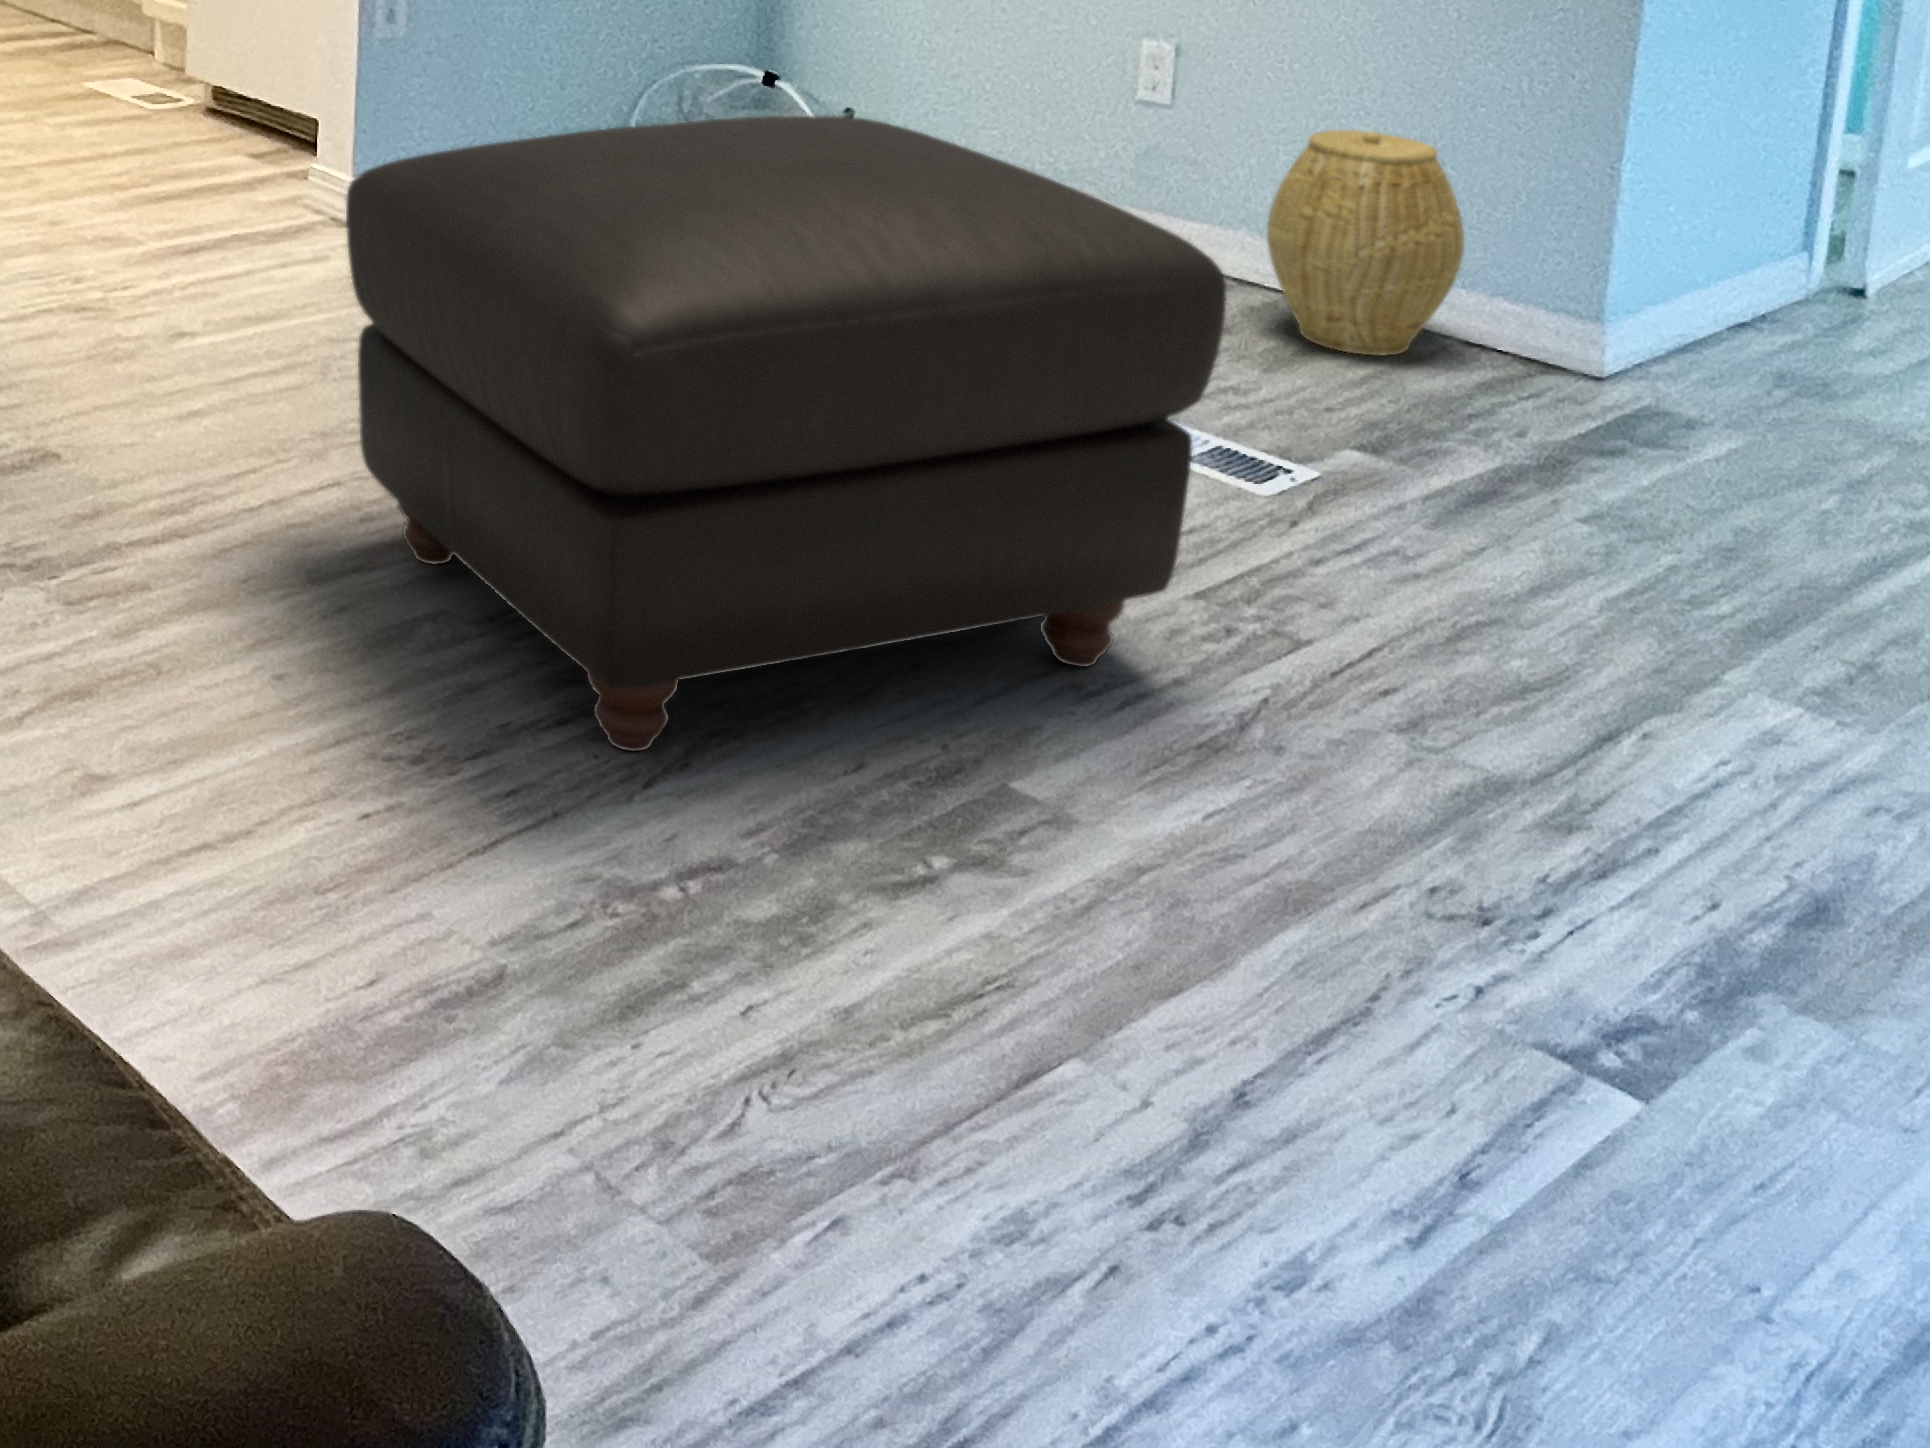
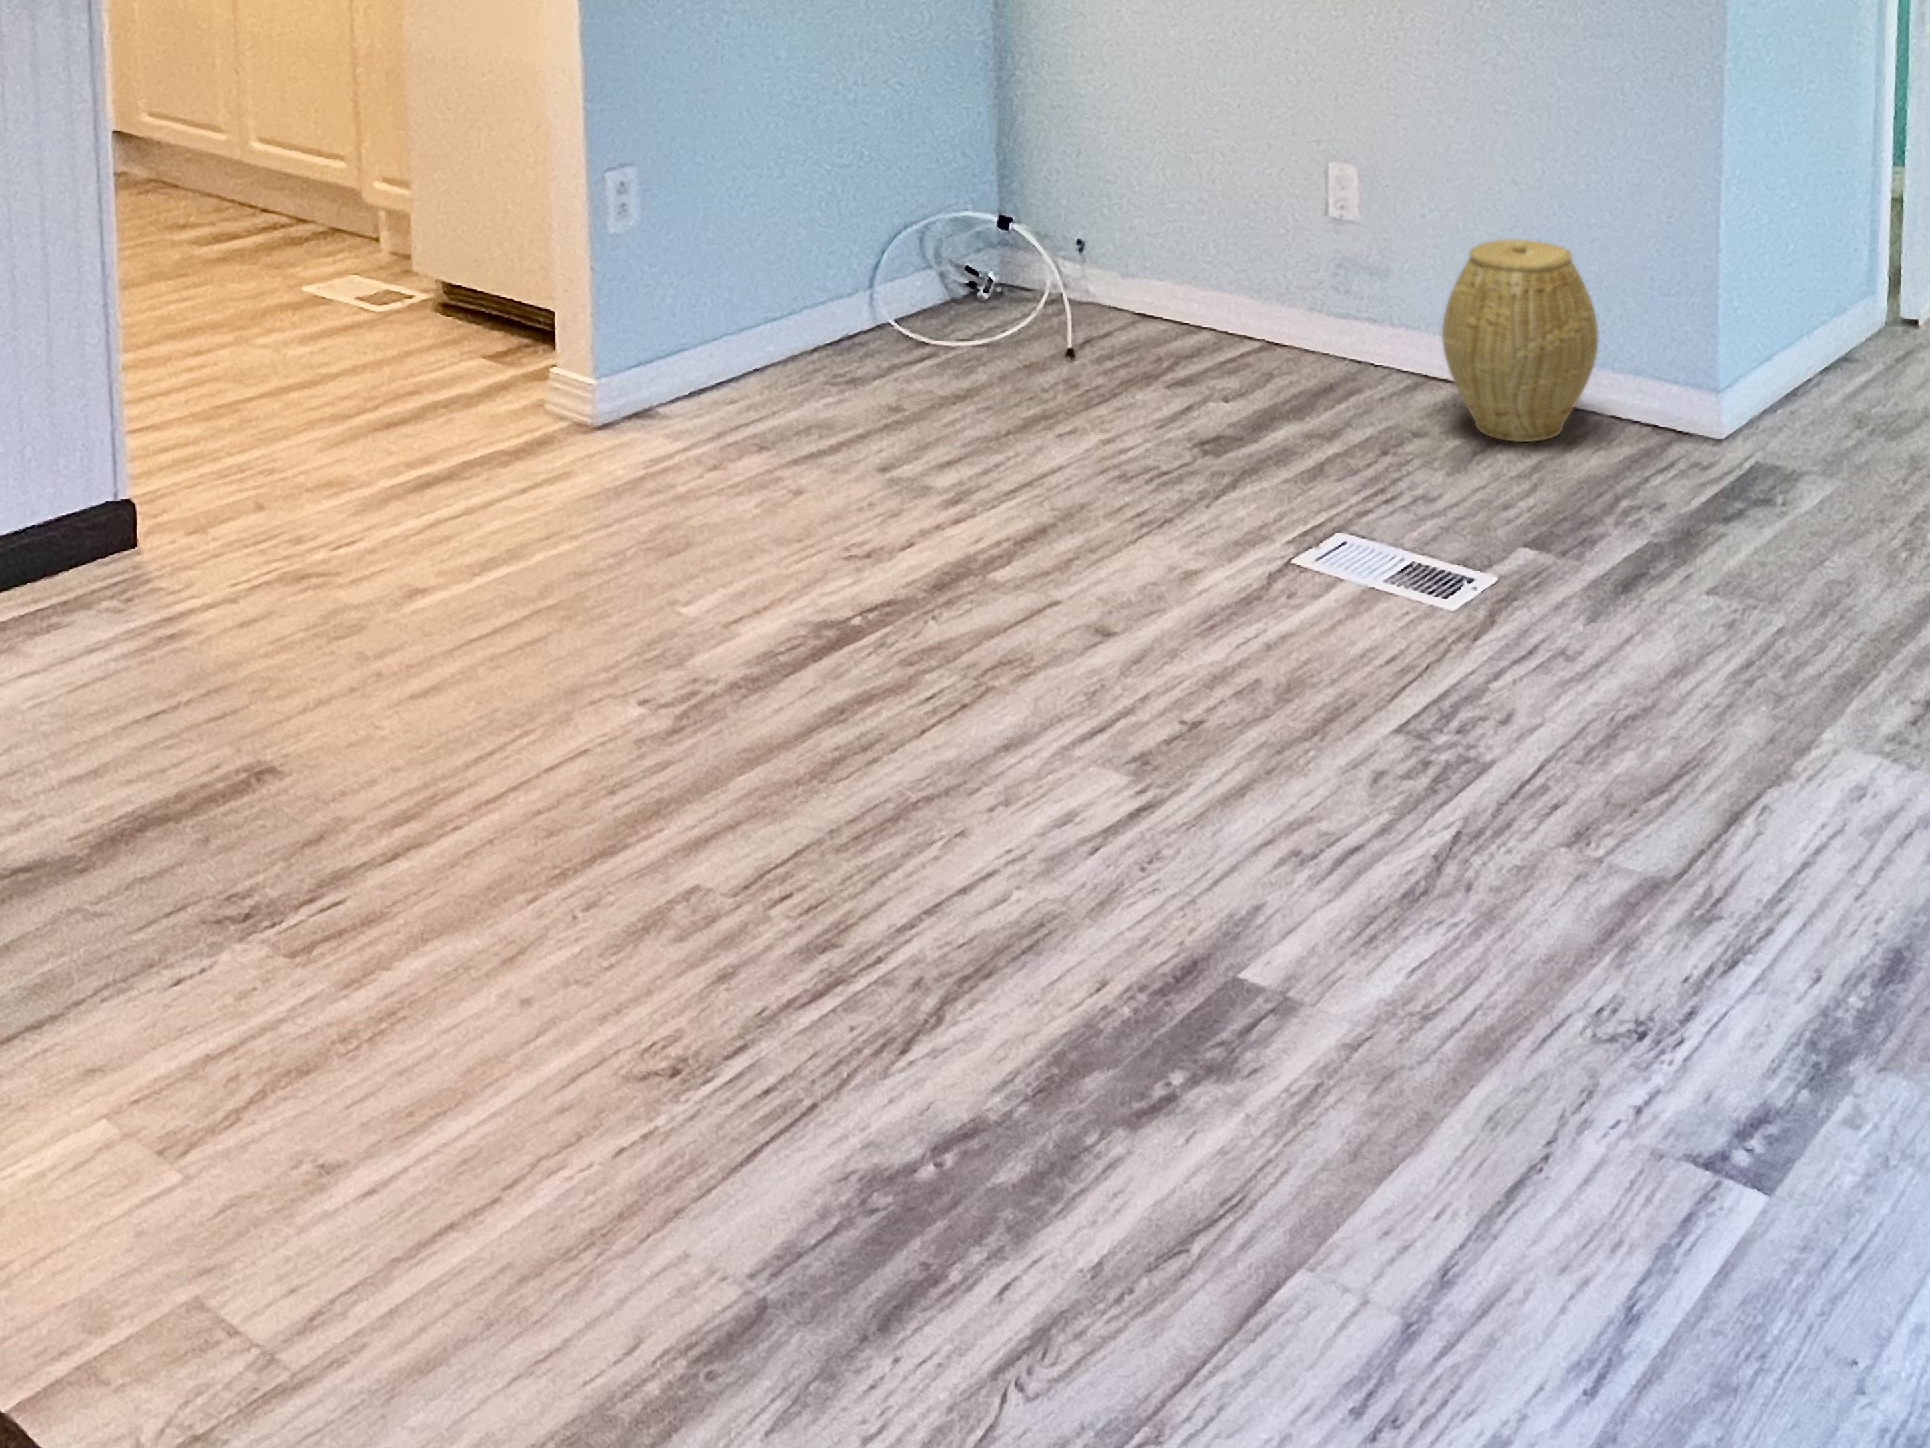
ottoman: present [346,116,1226,751] -> none [569,316,1397,1019]

